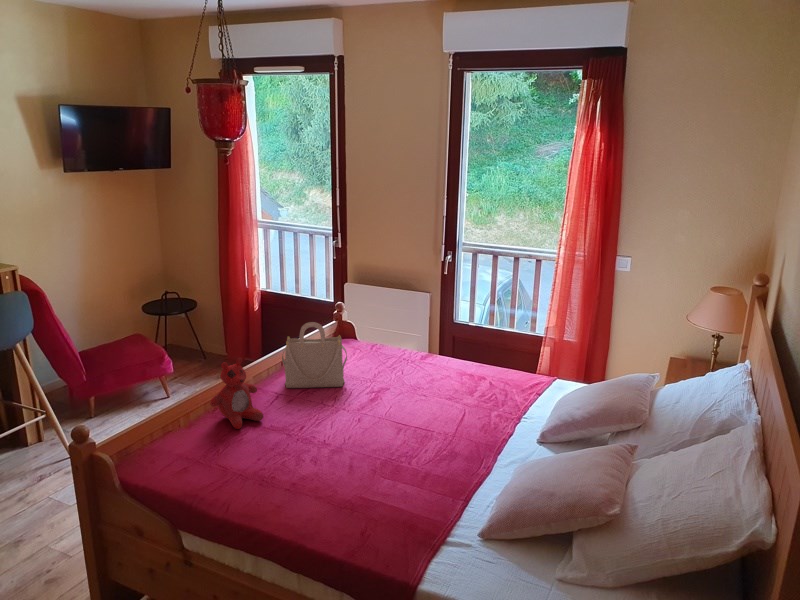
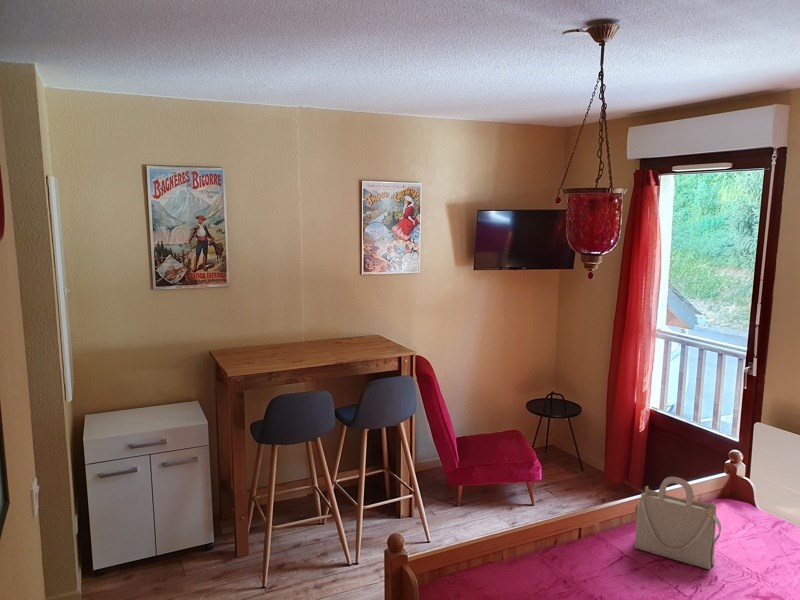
stuffed bear: present [210,358,263,429] -> none [538,501,594,584]

